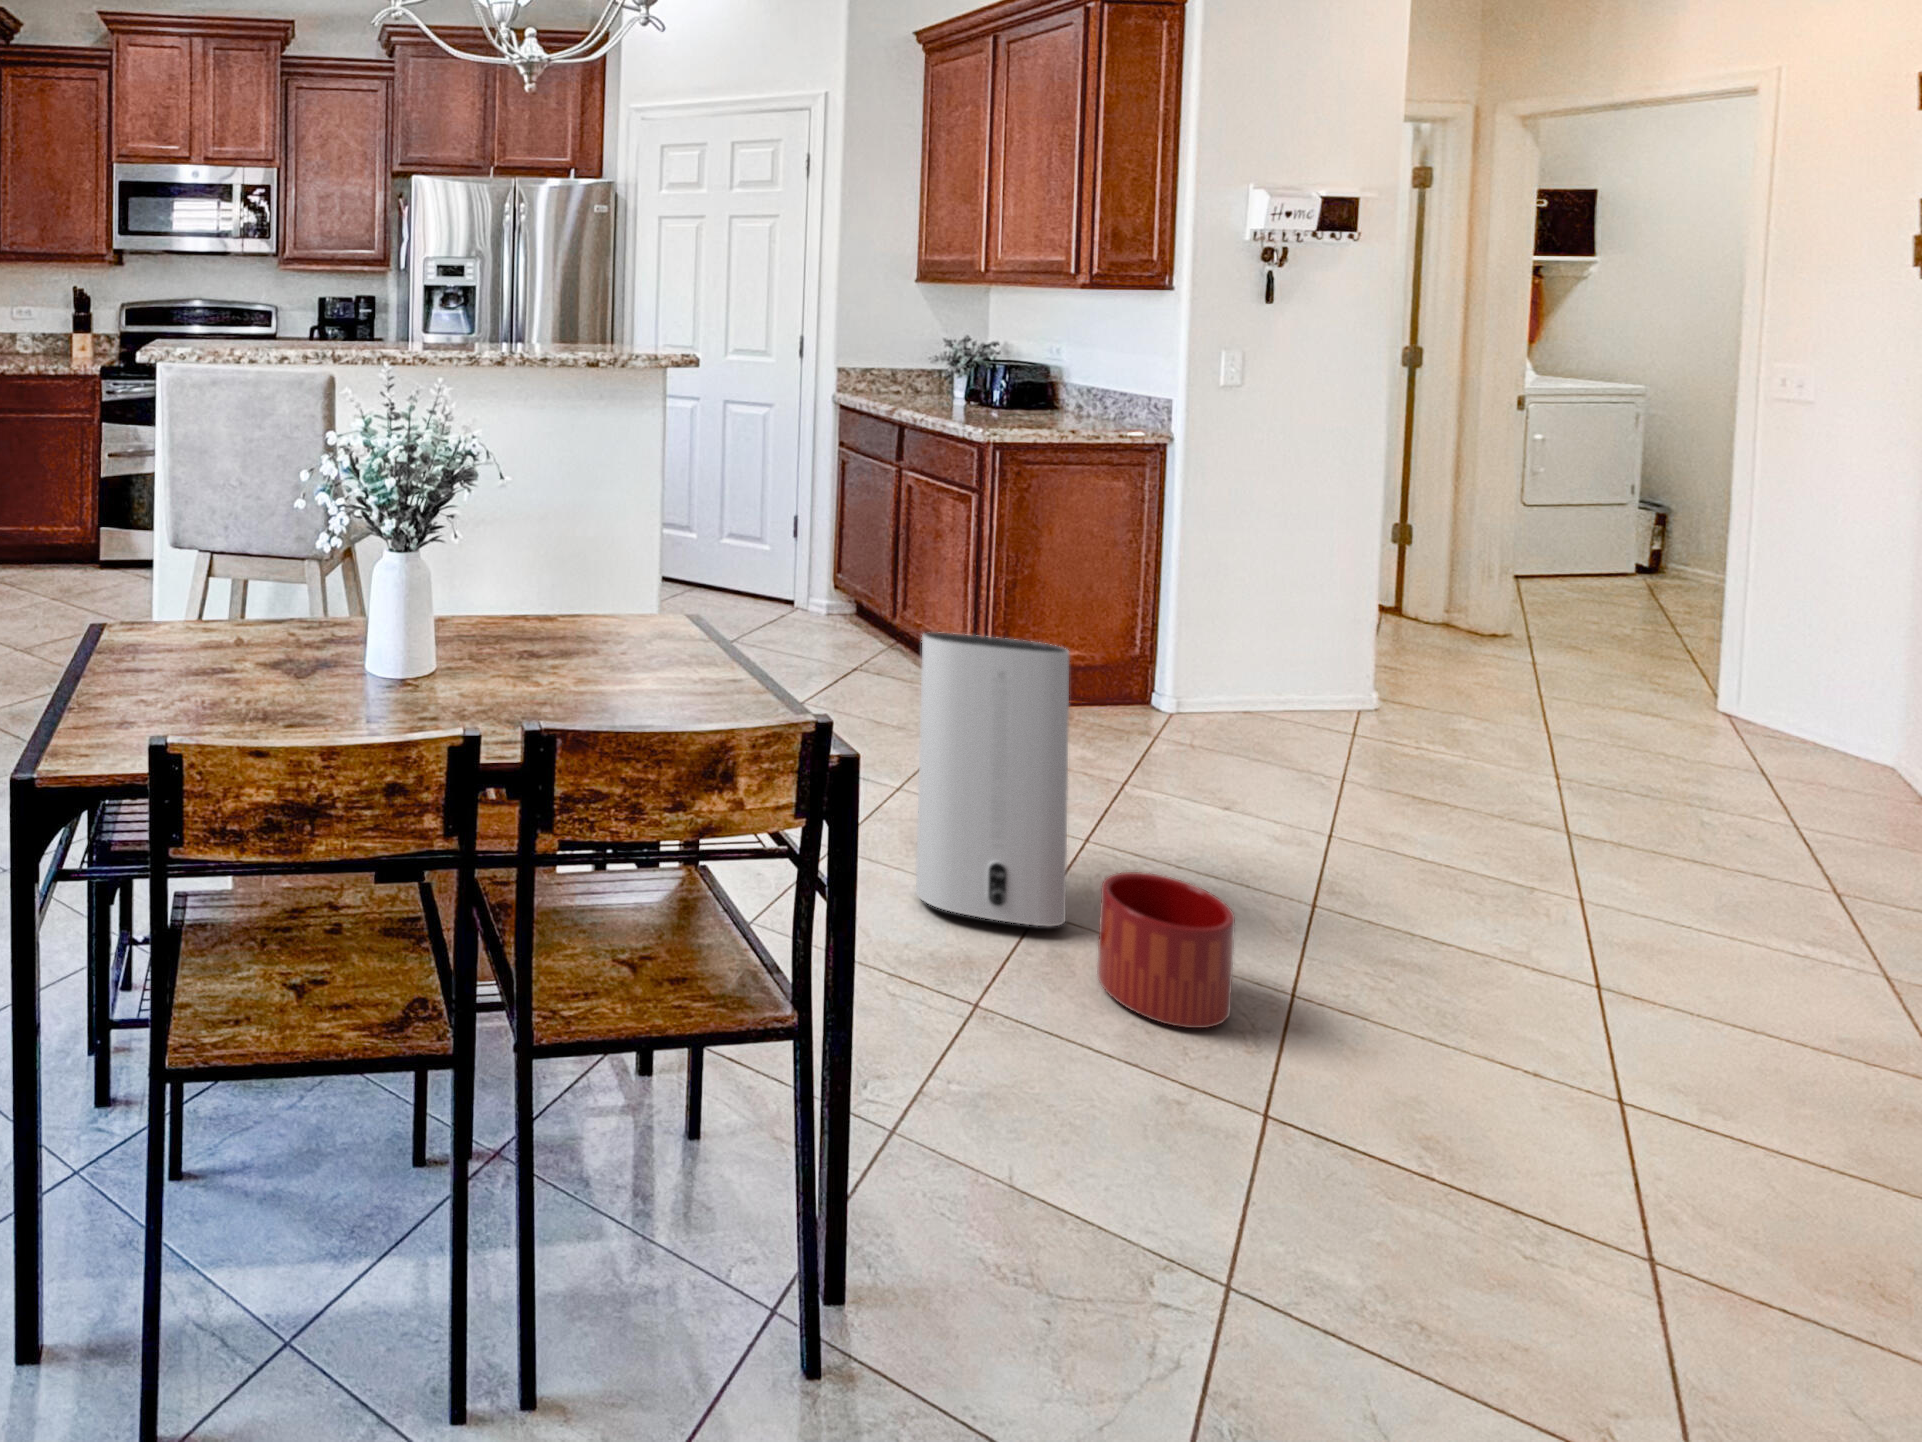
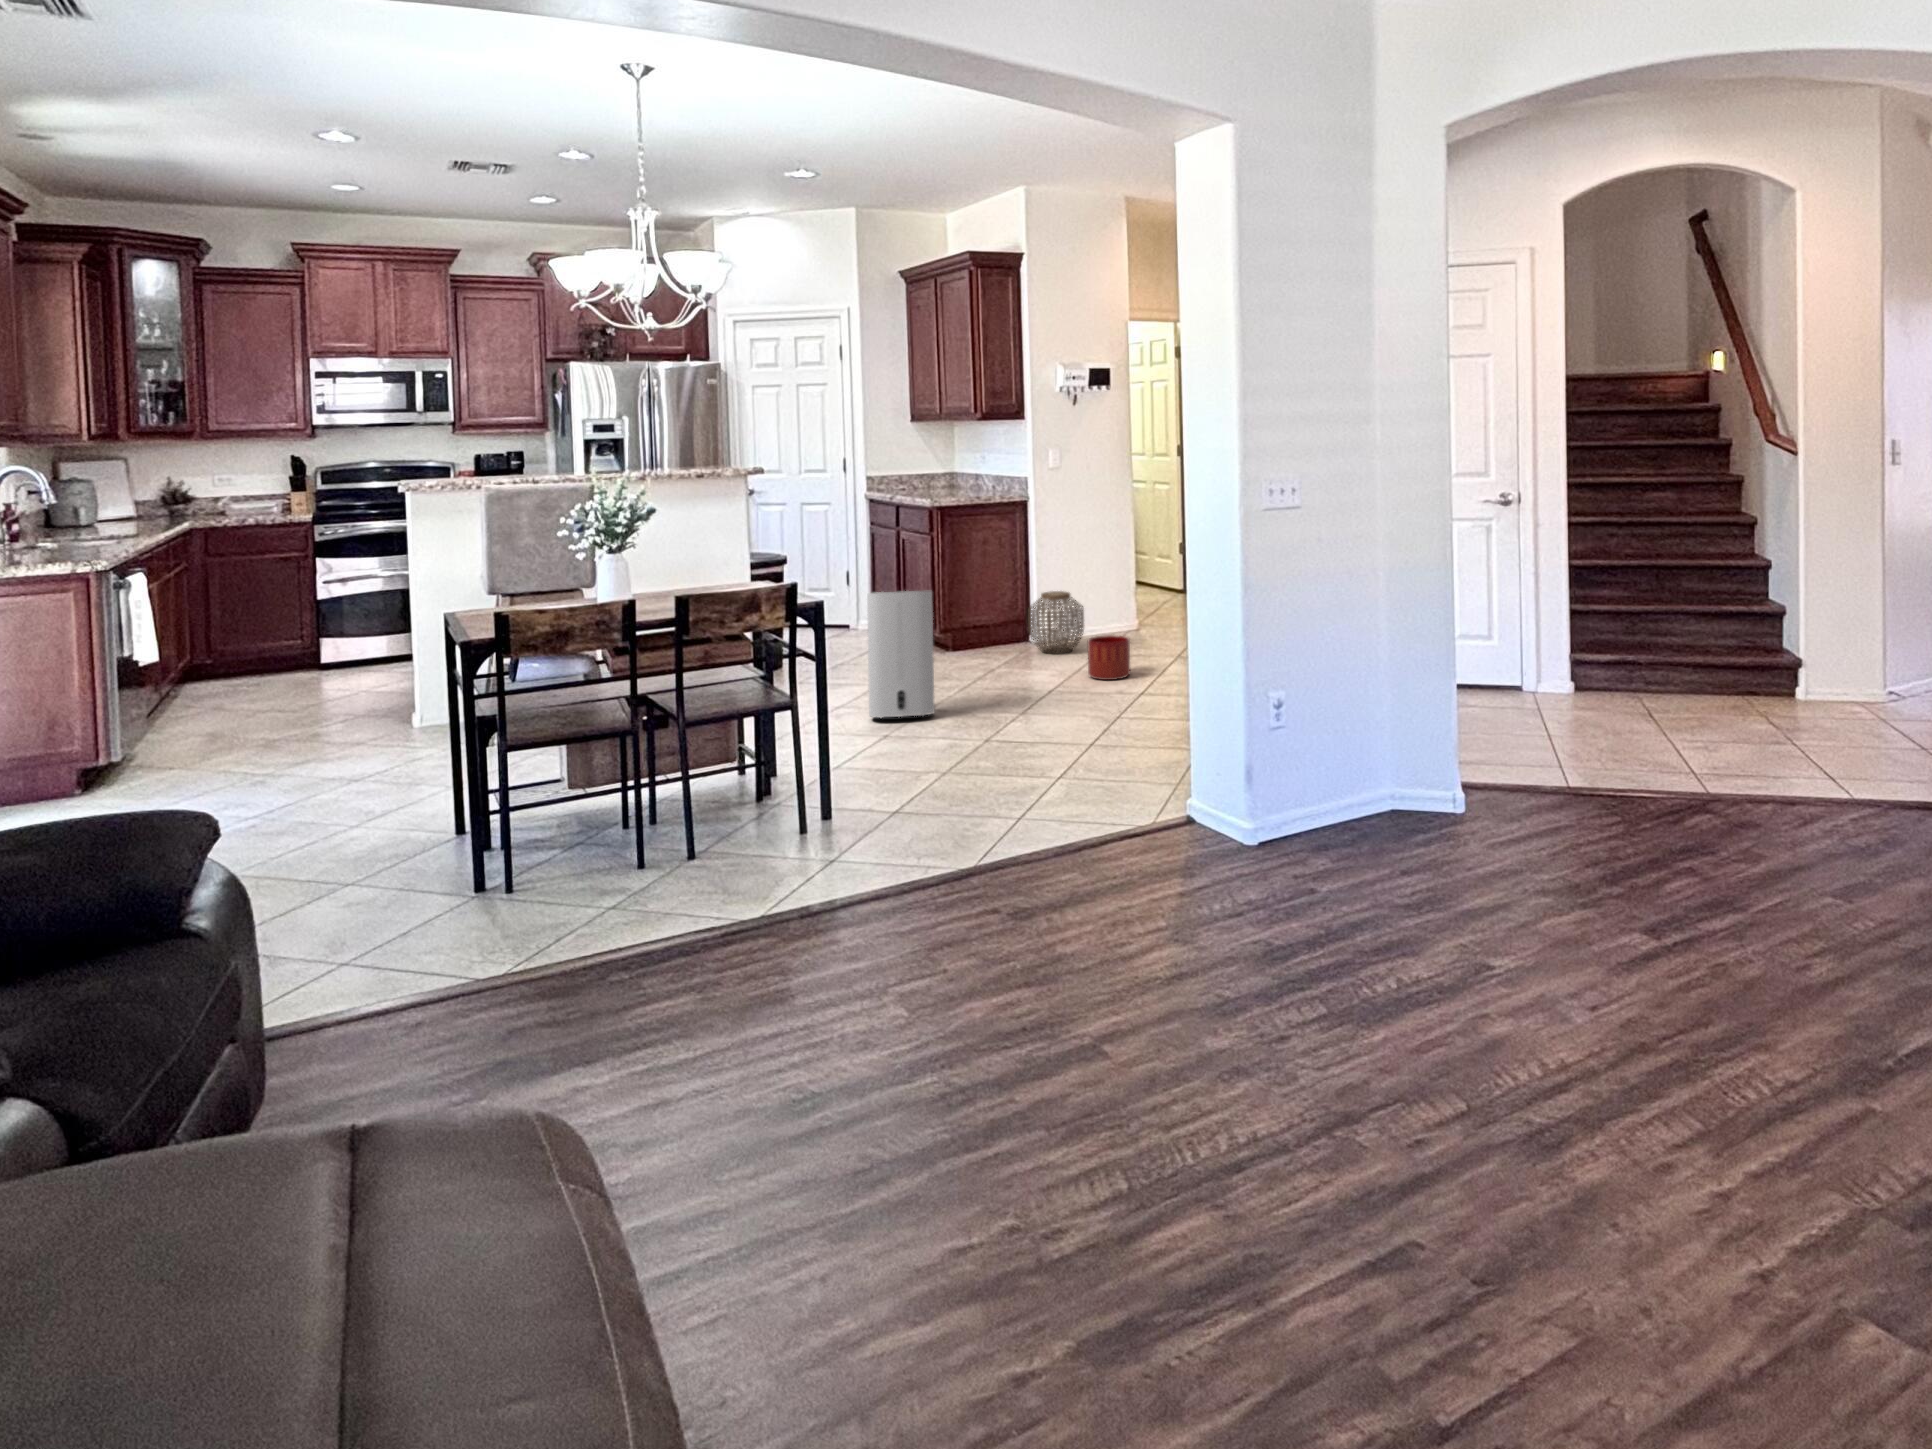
woven basket: none [1163,617,1292,745] -> present [1028,591,1084,654]
planter: present [1097,872,1235,1028] -> present [1088,635,1130,680]

